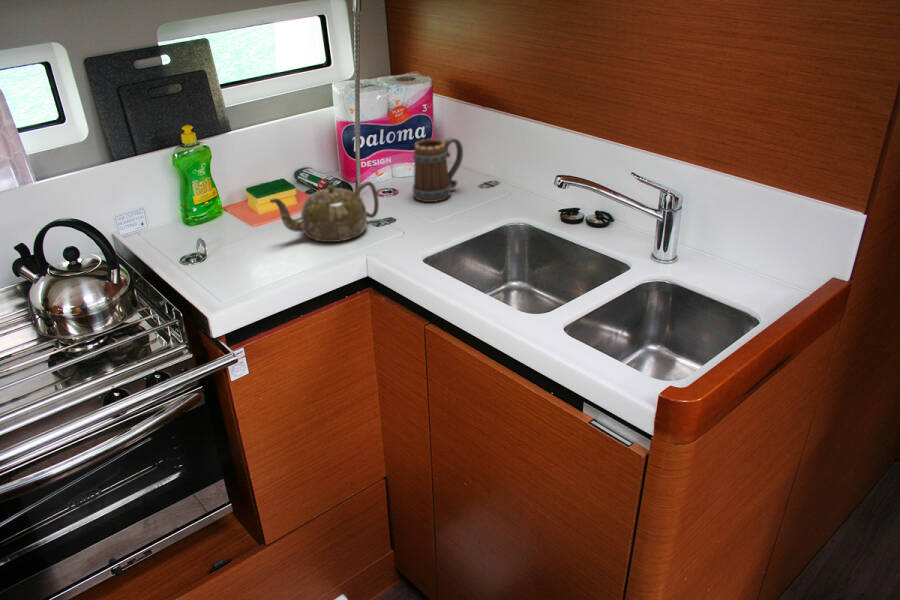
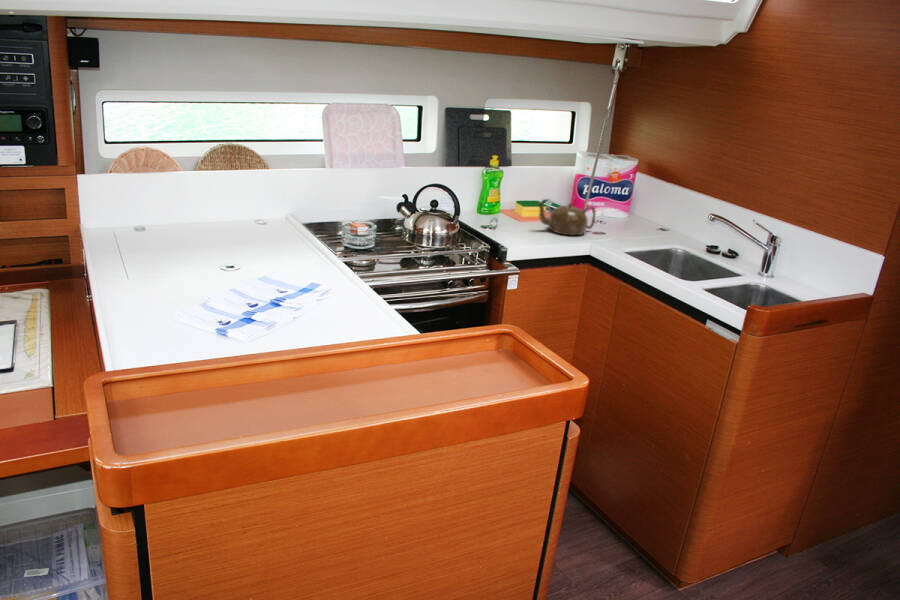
mug: present [413,137,463,202] -> none [615,192,652,230]

